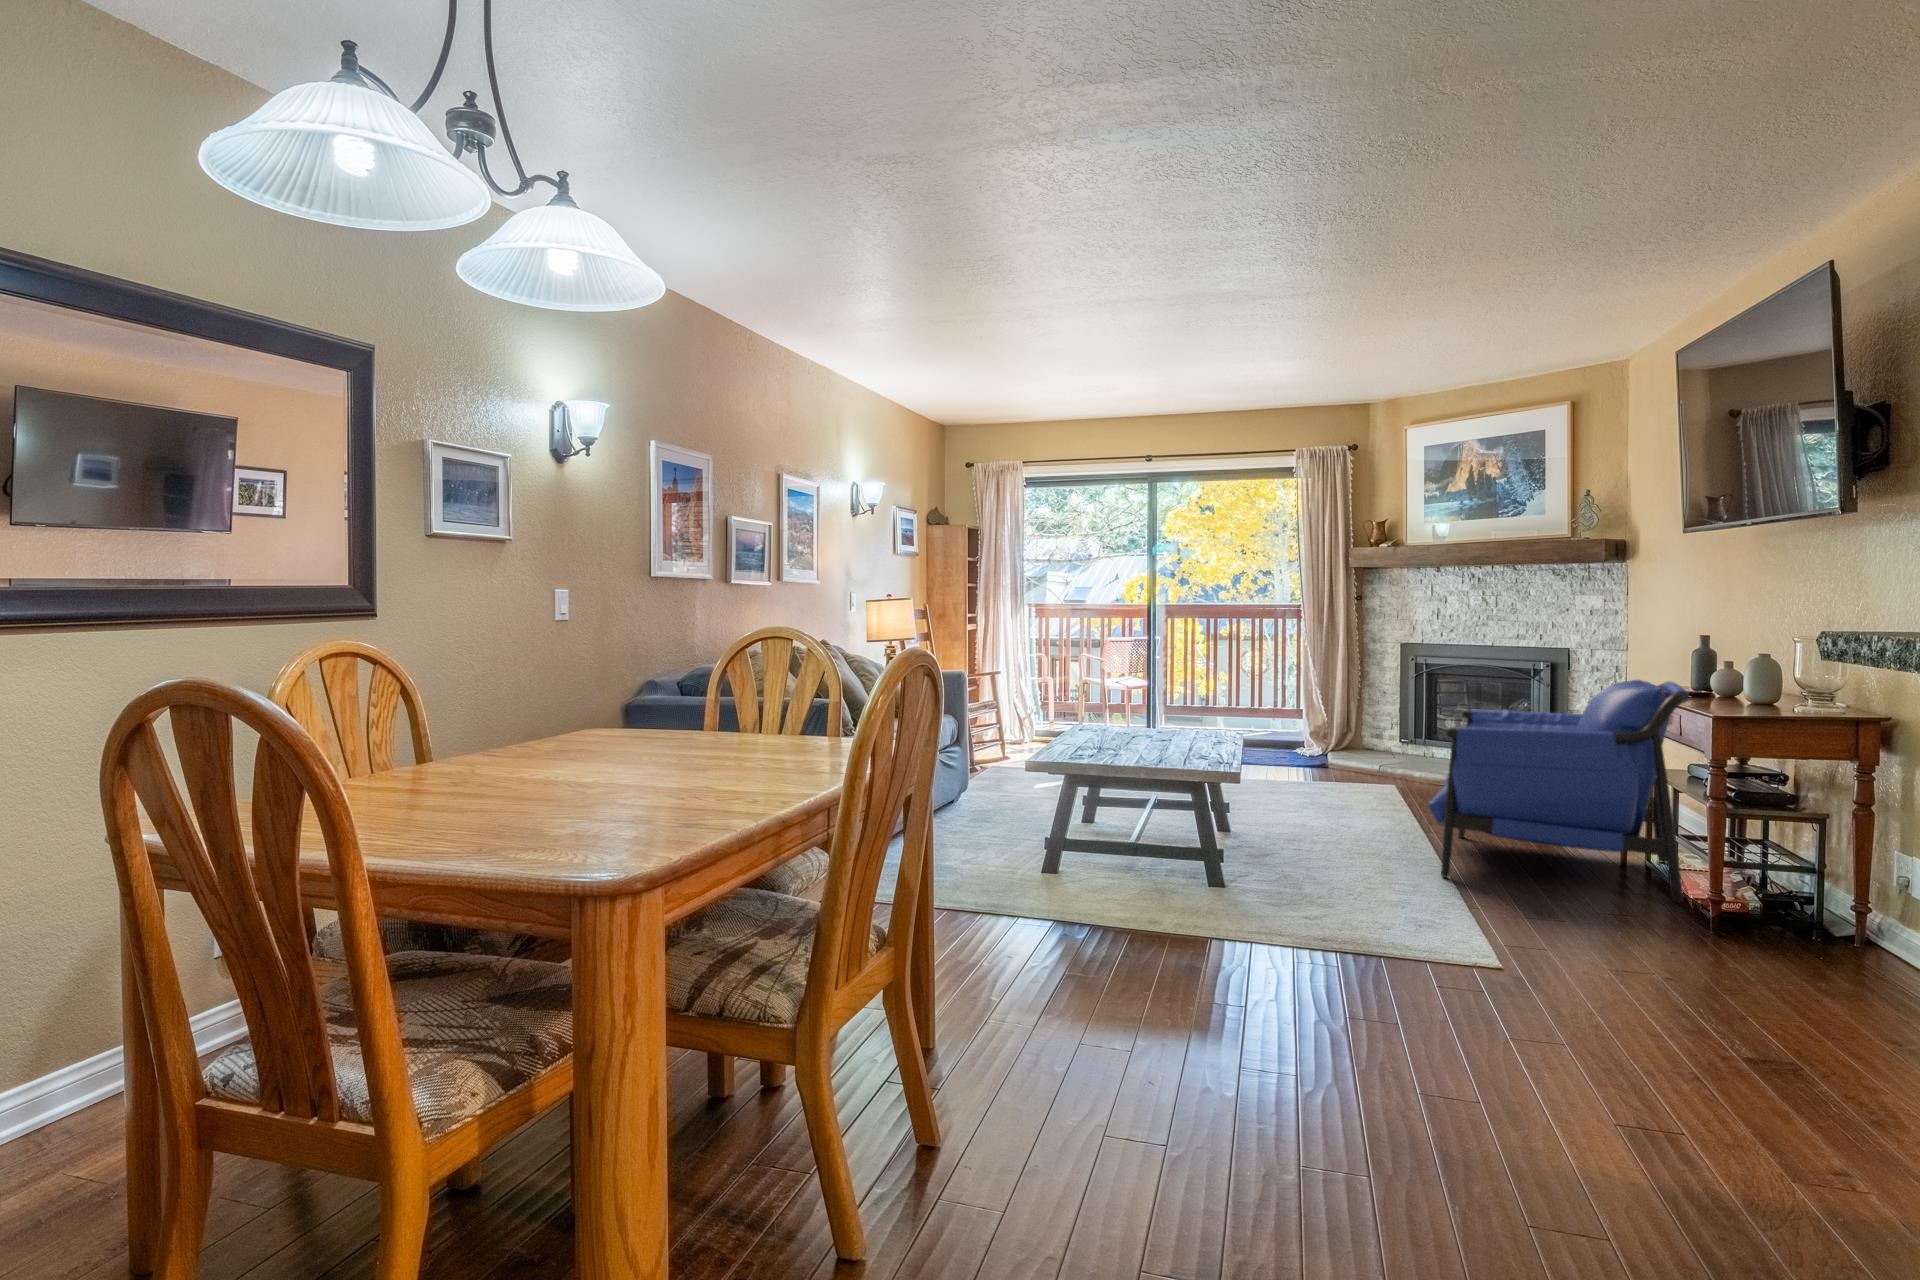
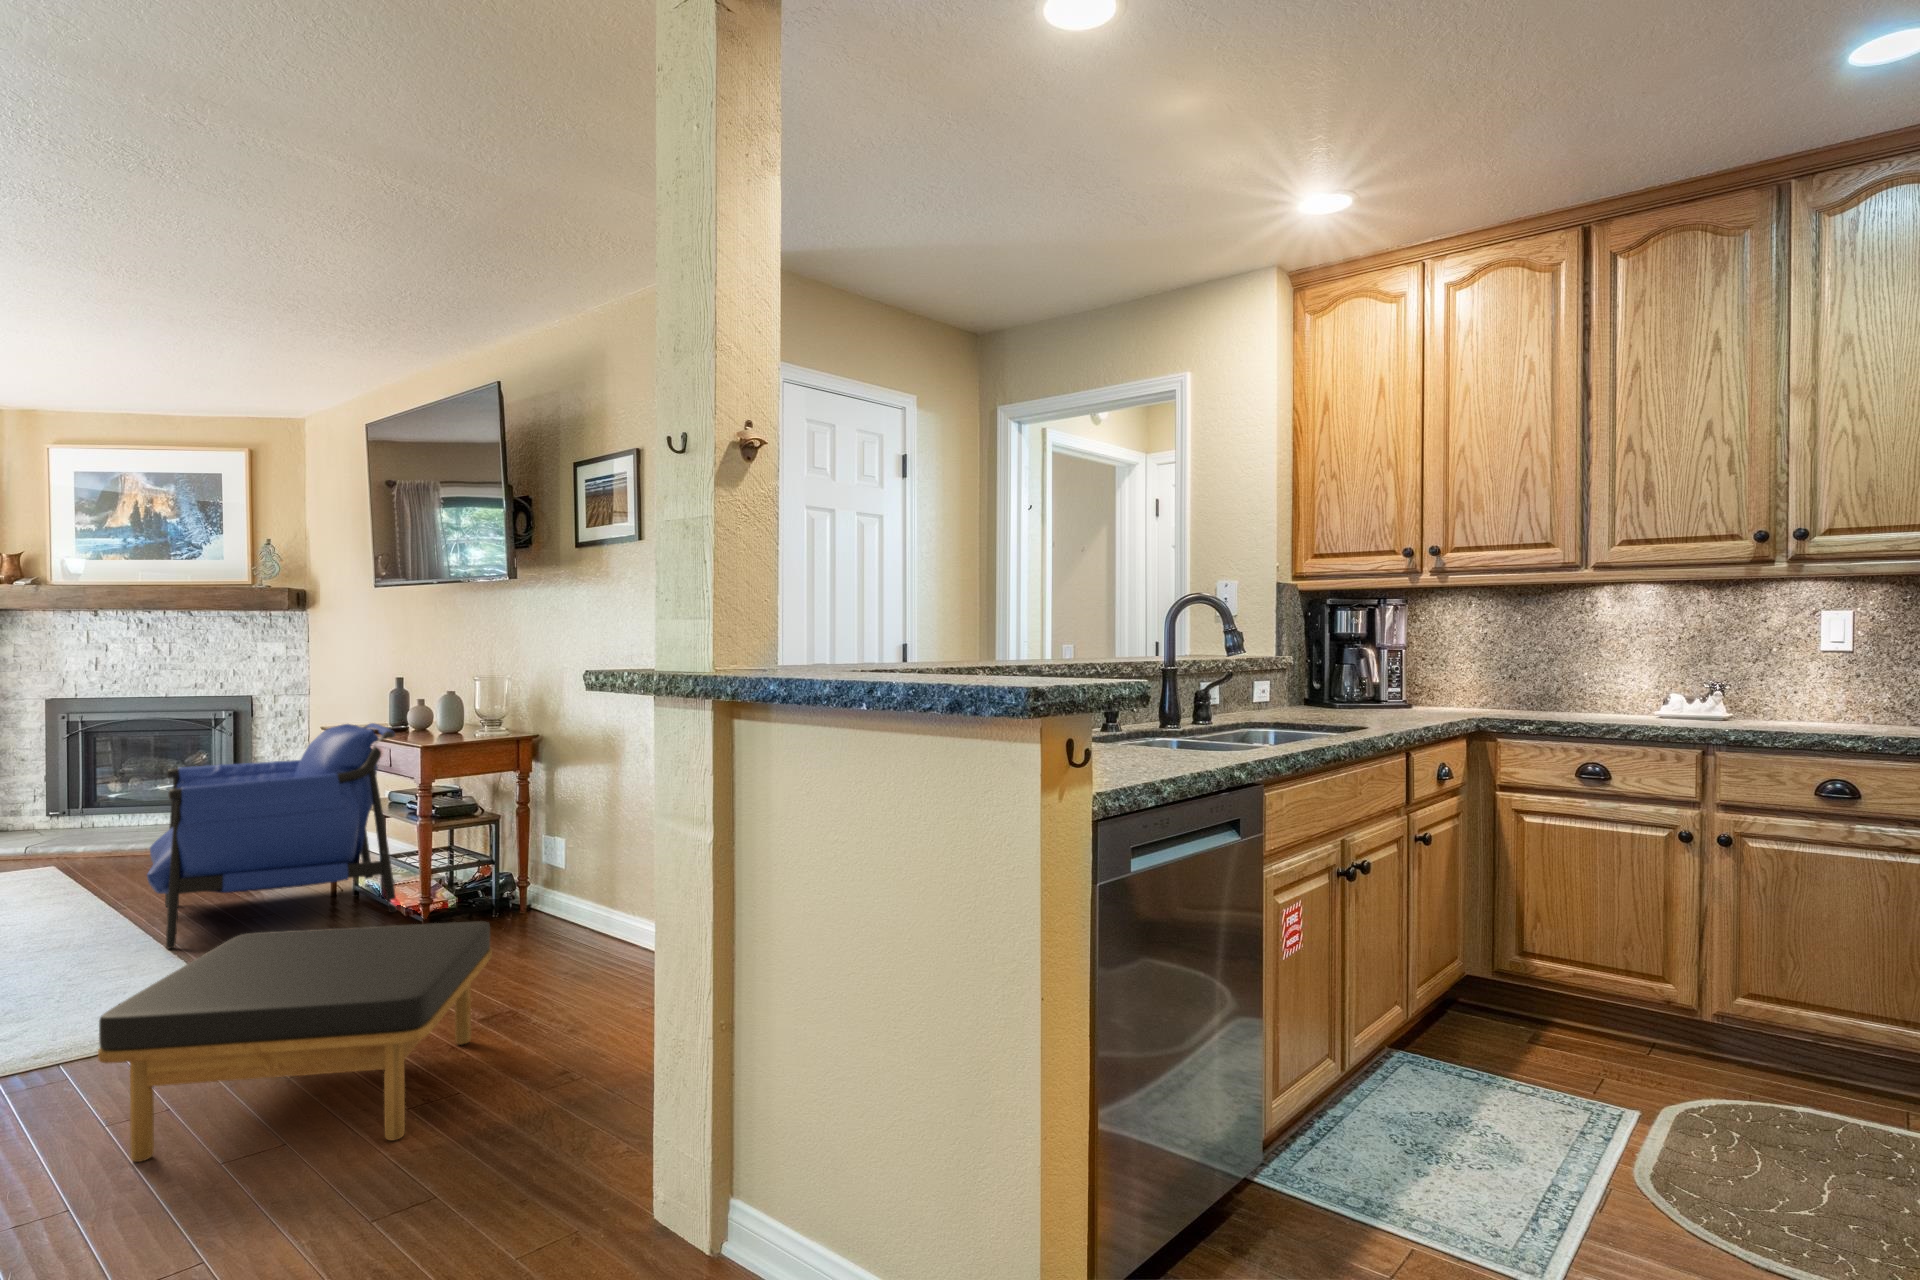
ottoman: none [1300,883,1757,1191] -> present [98,921,492,1162]

